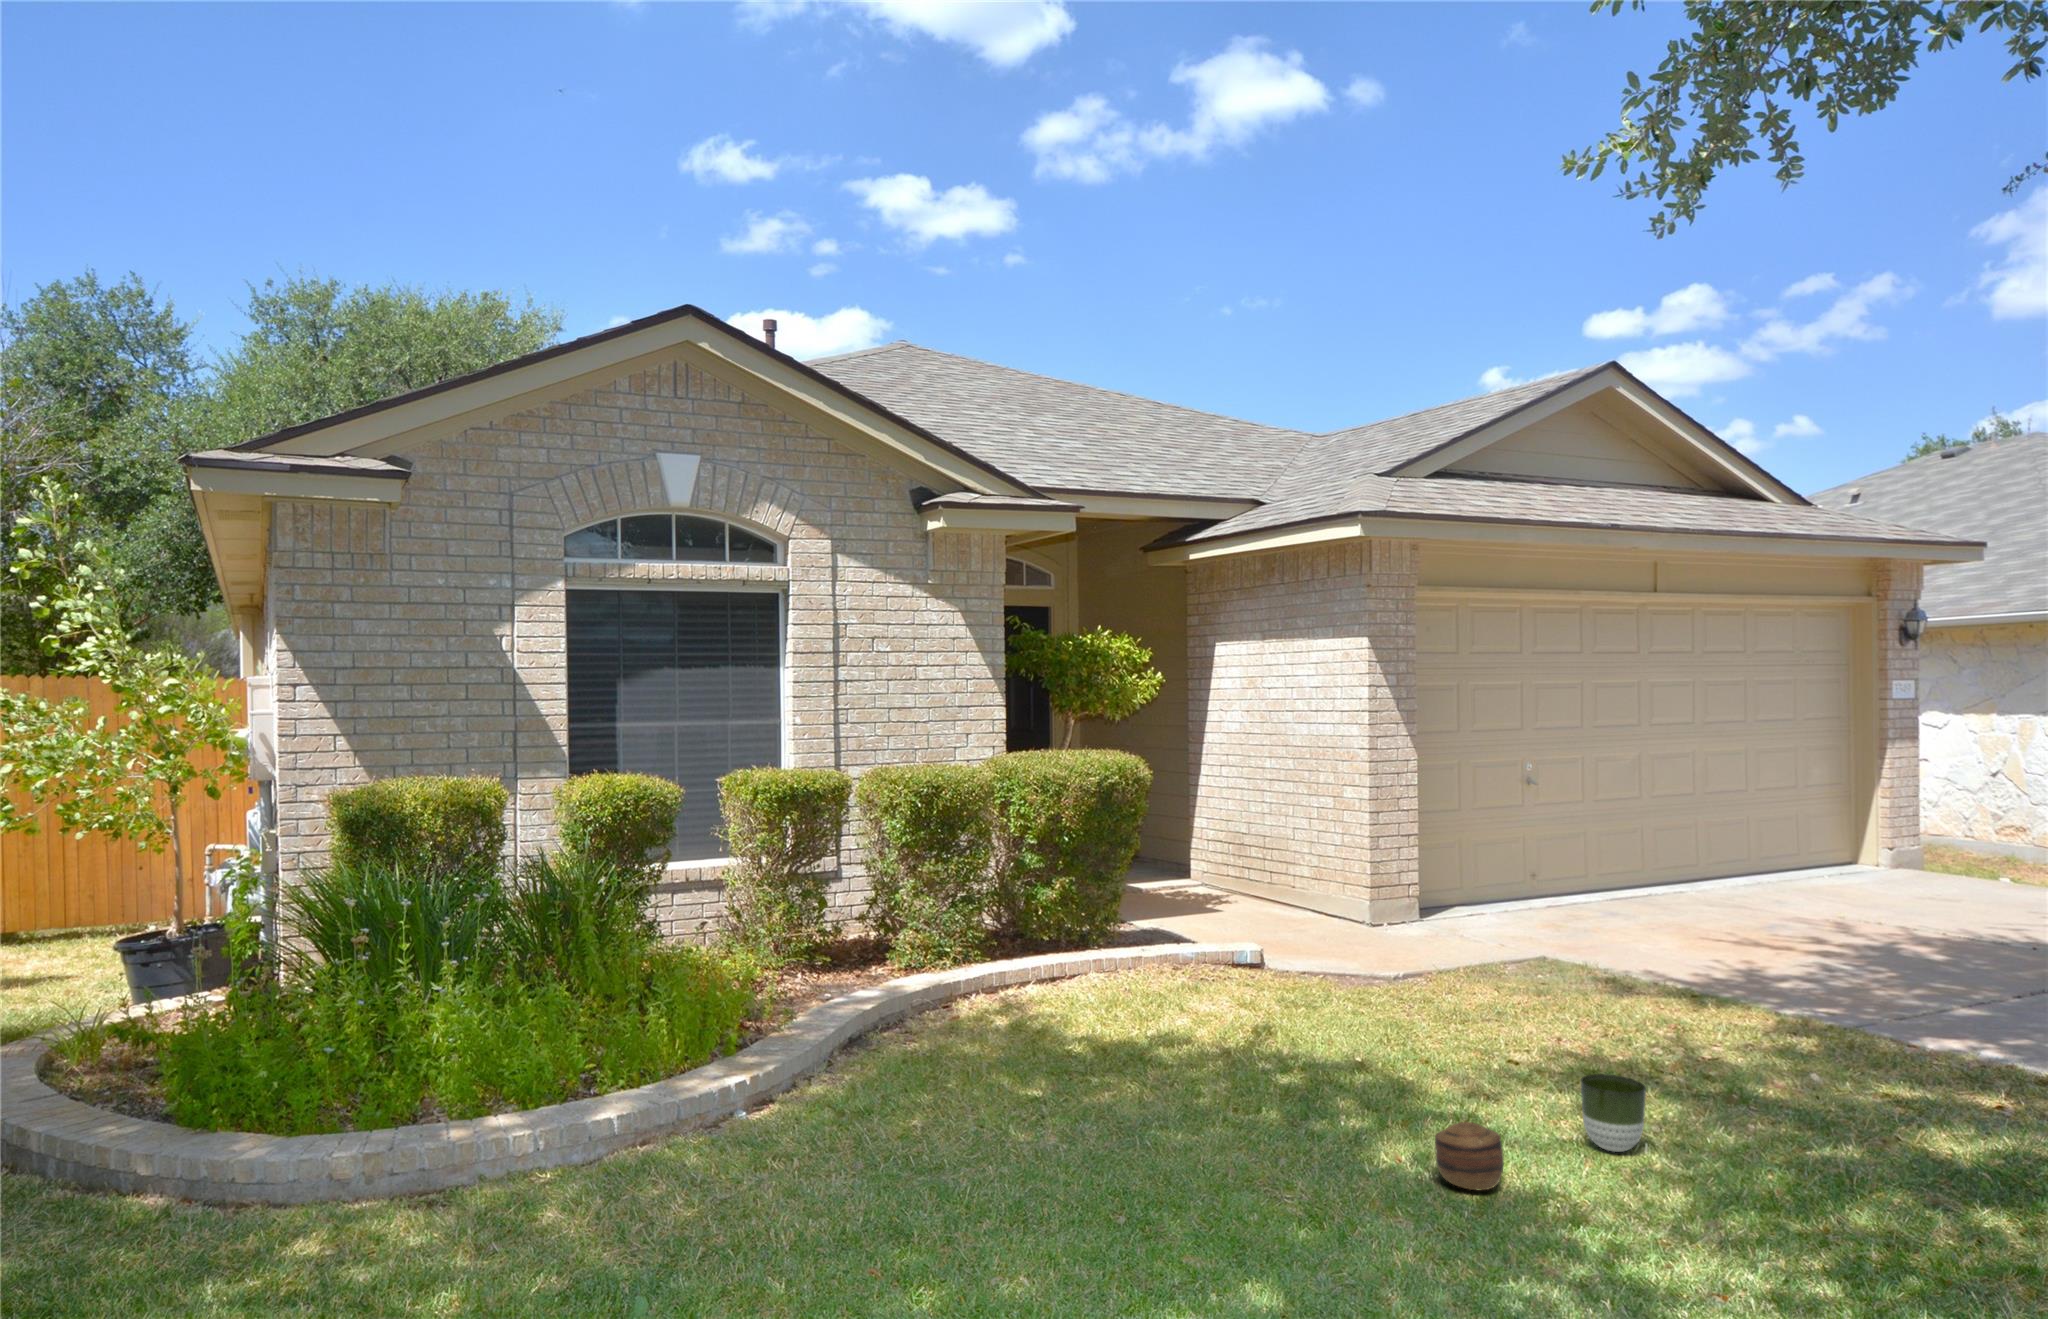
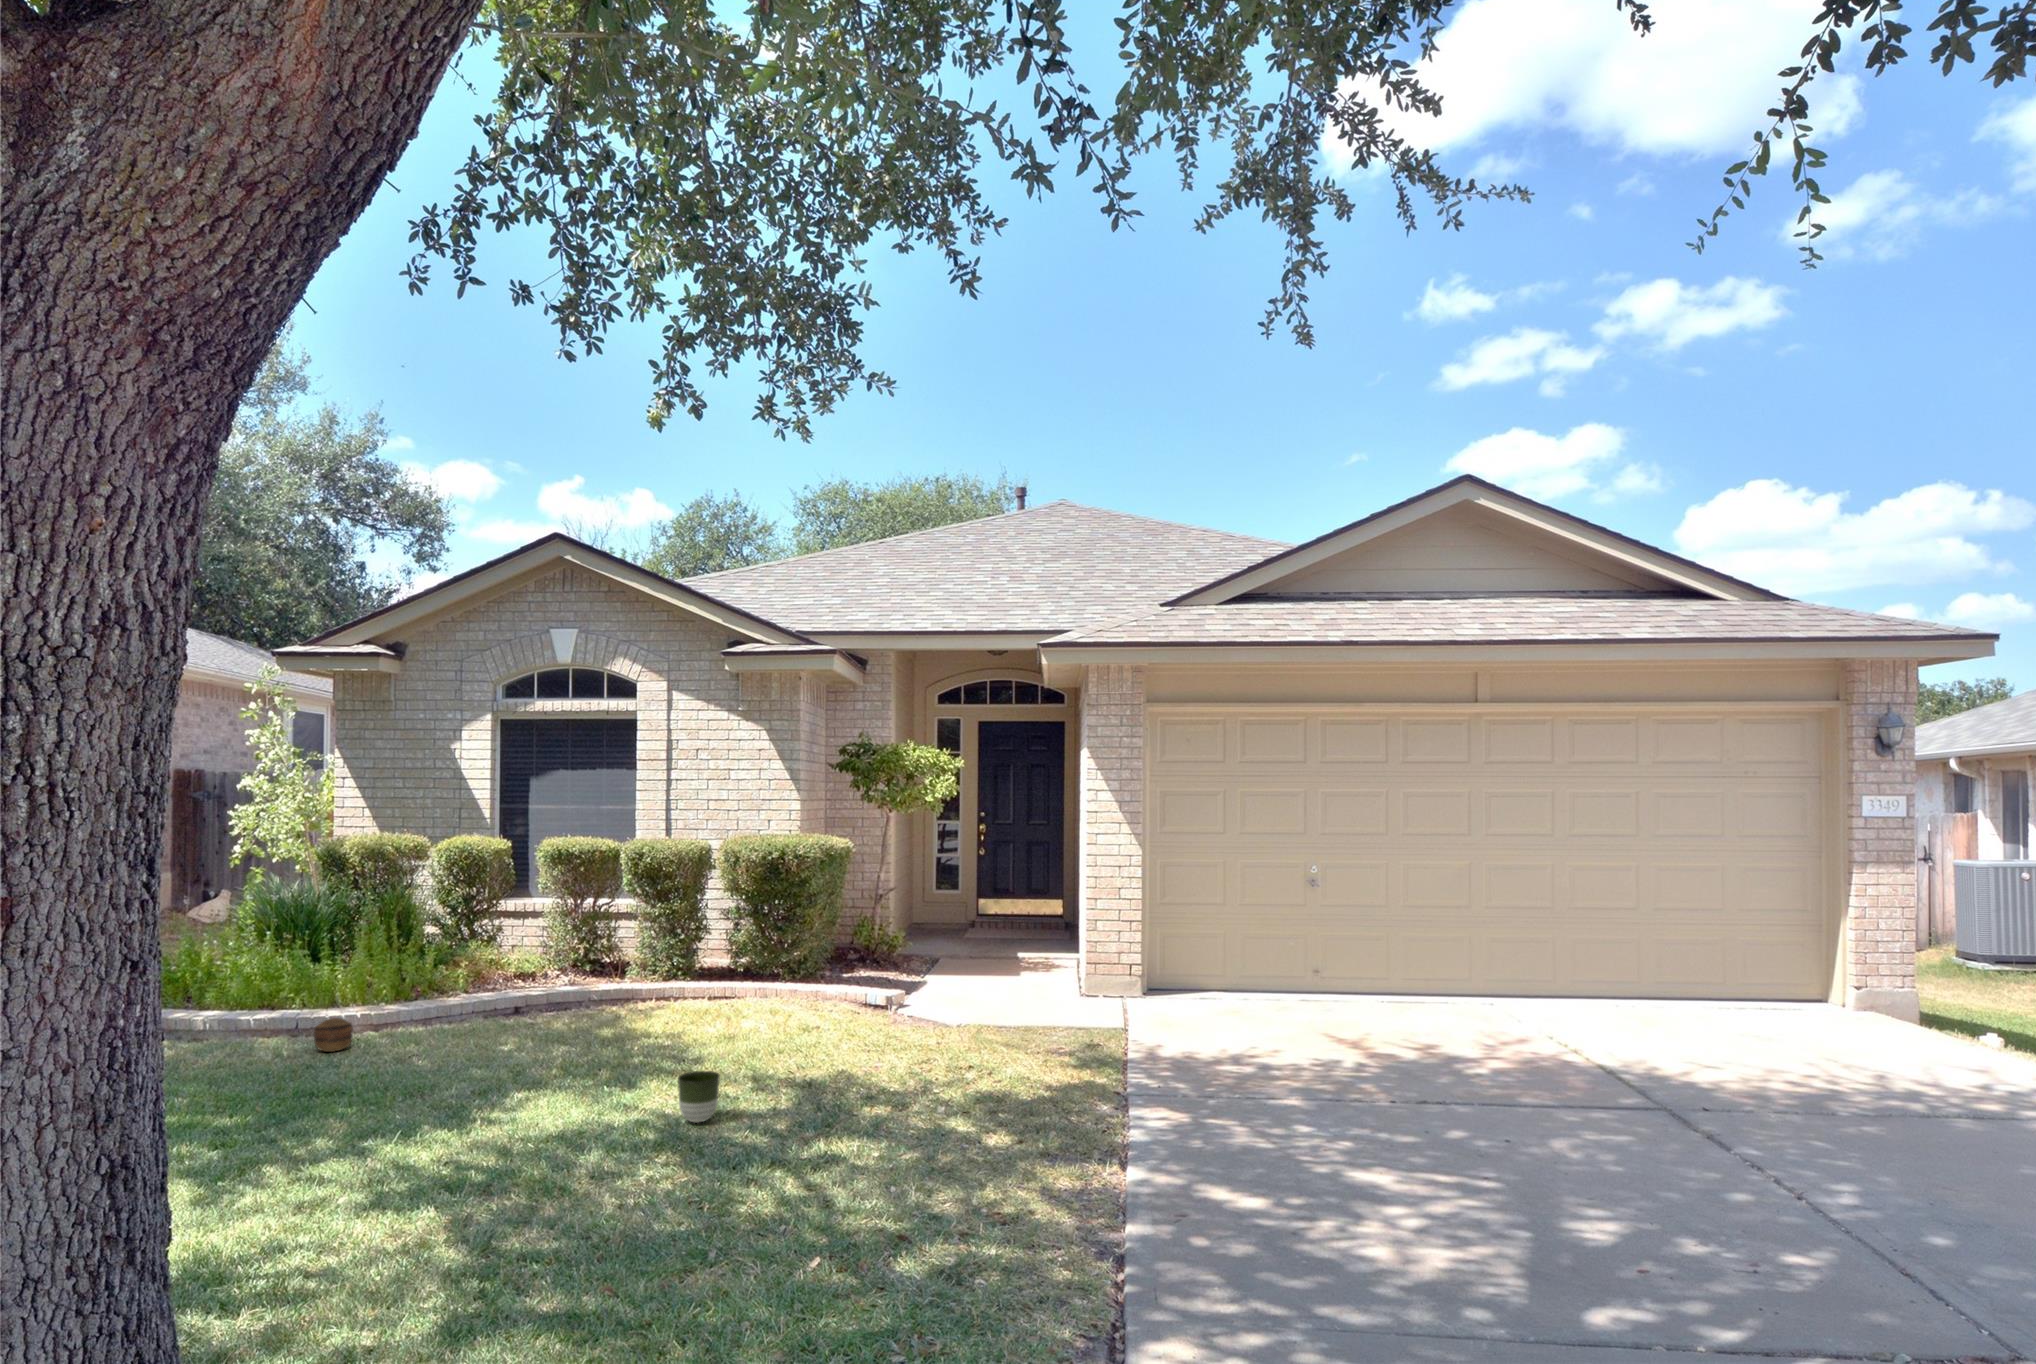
basket: present [1435,1122,1504,1190] -> present [314,1018,353,1052]

